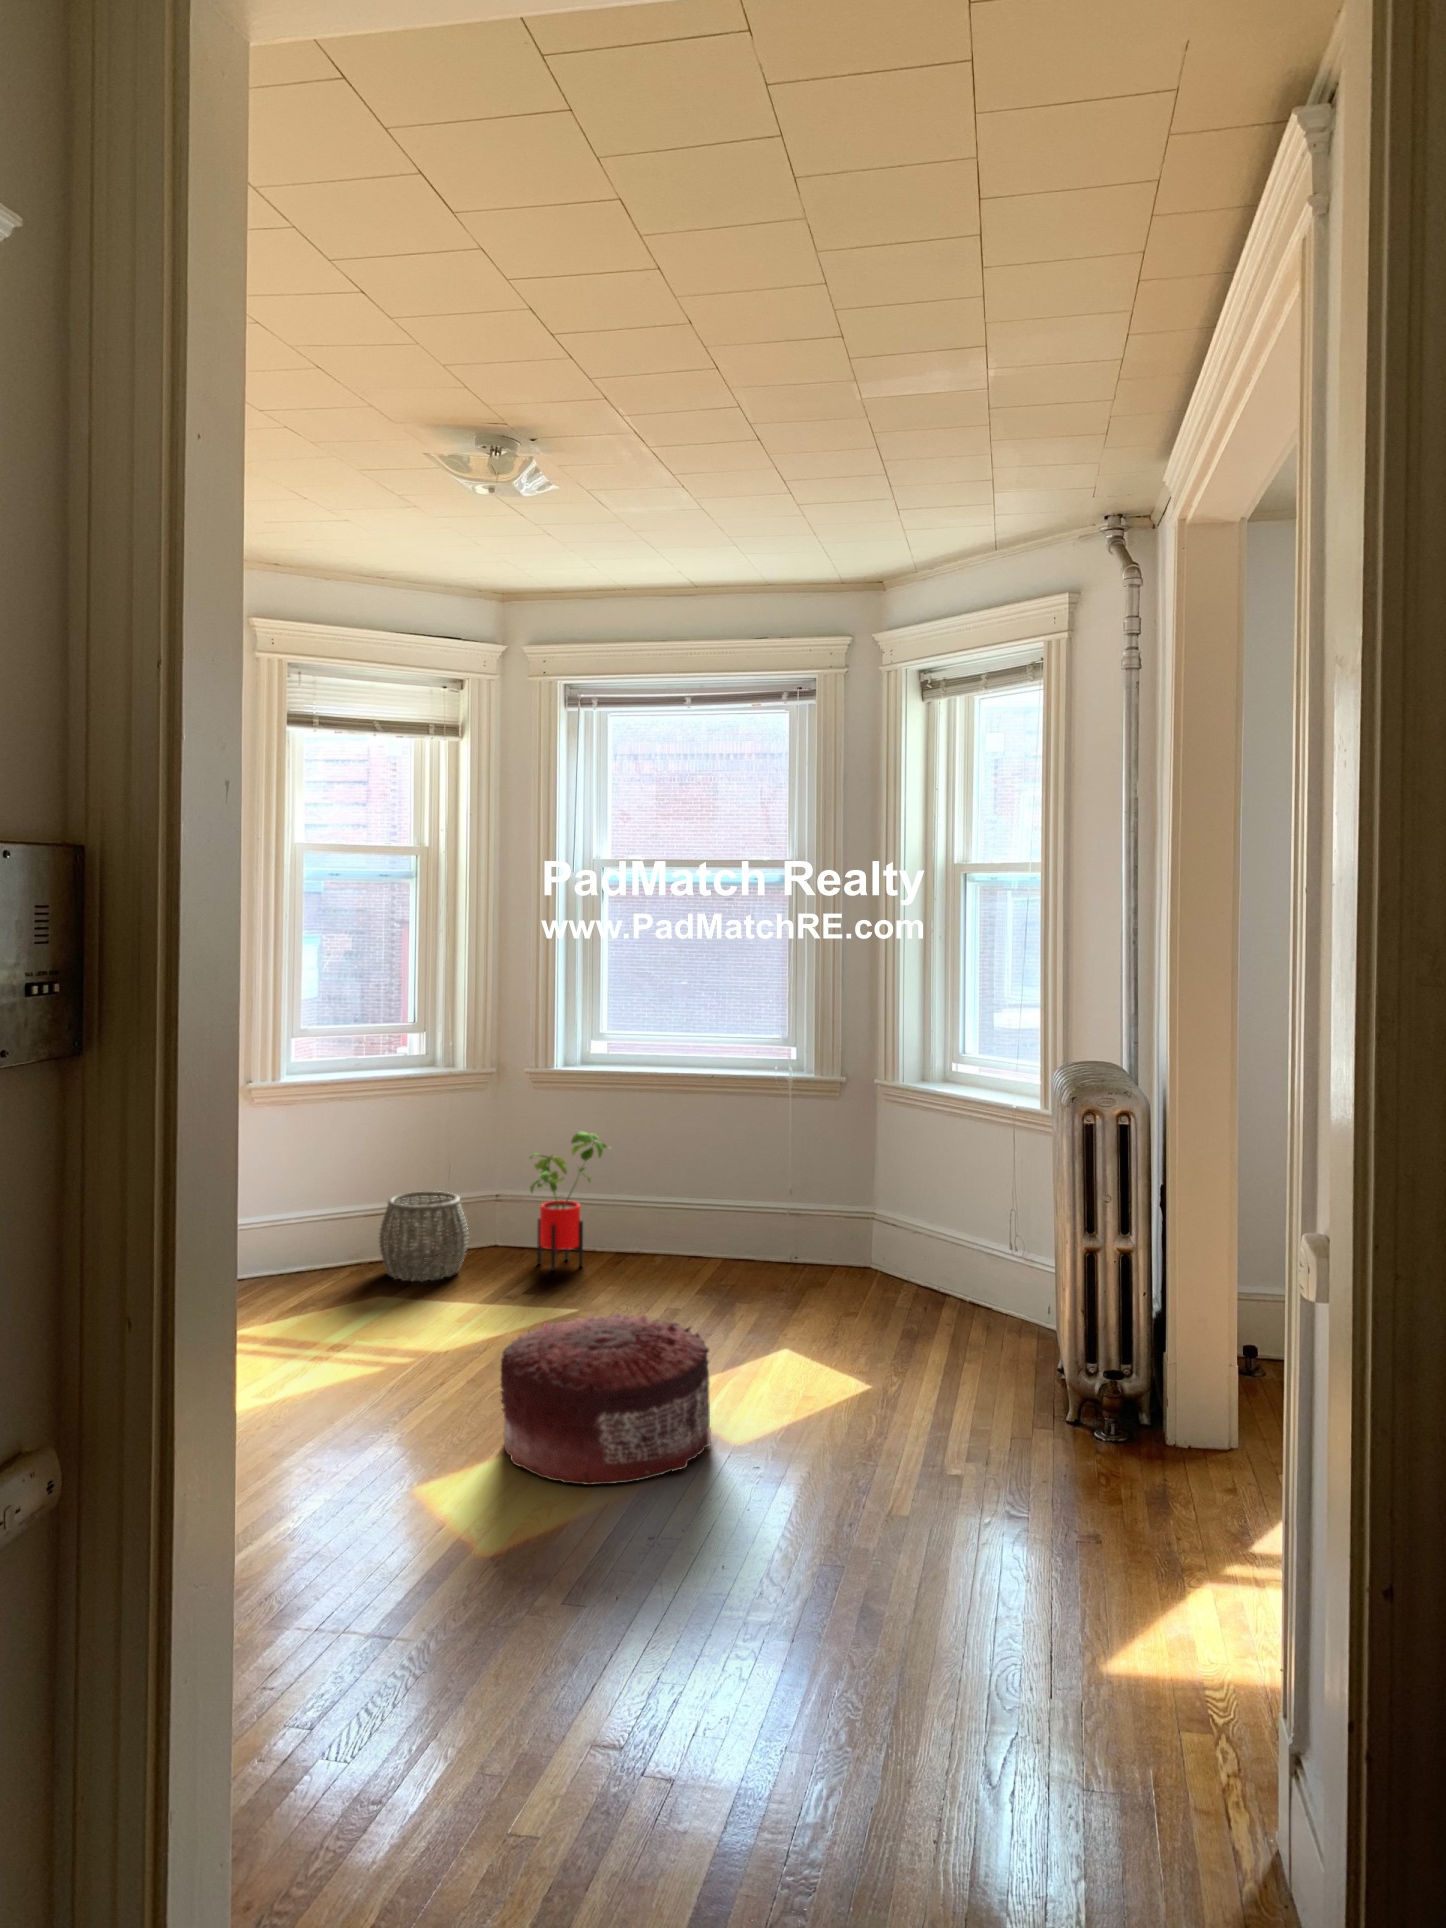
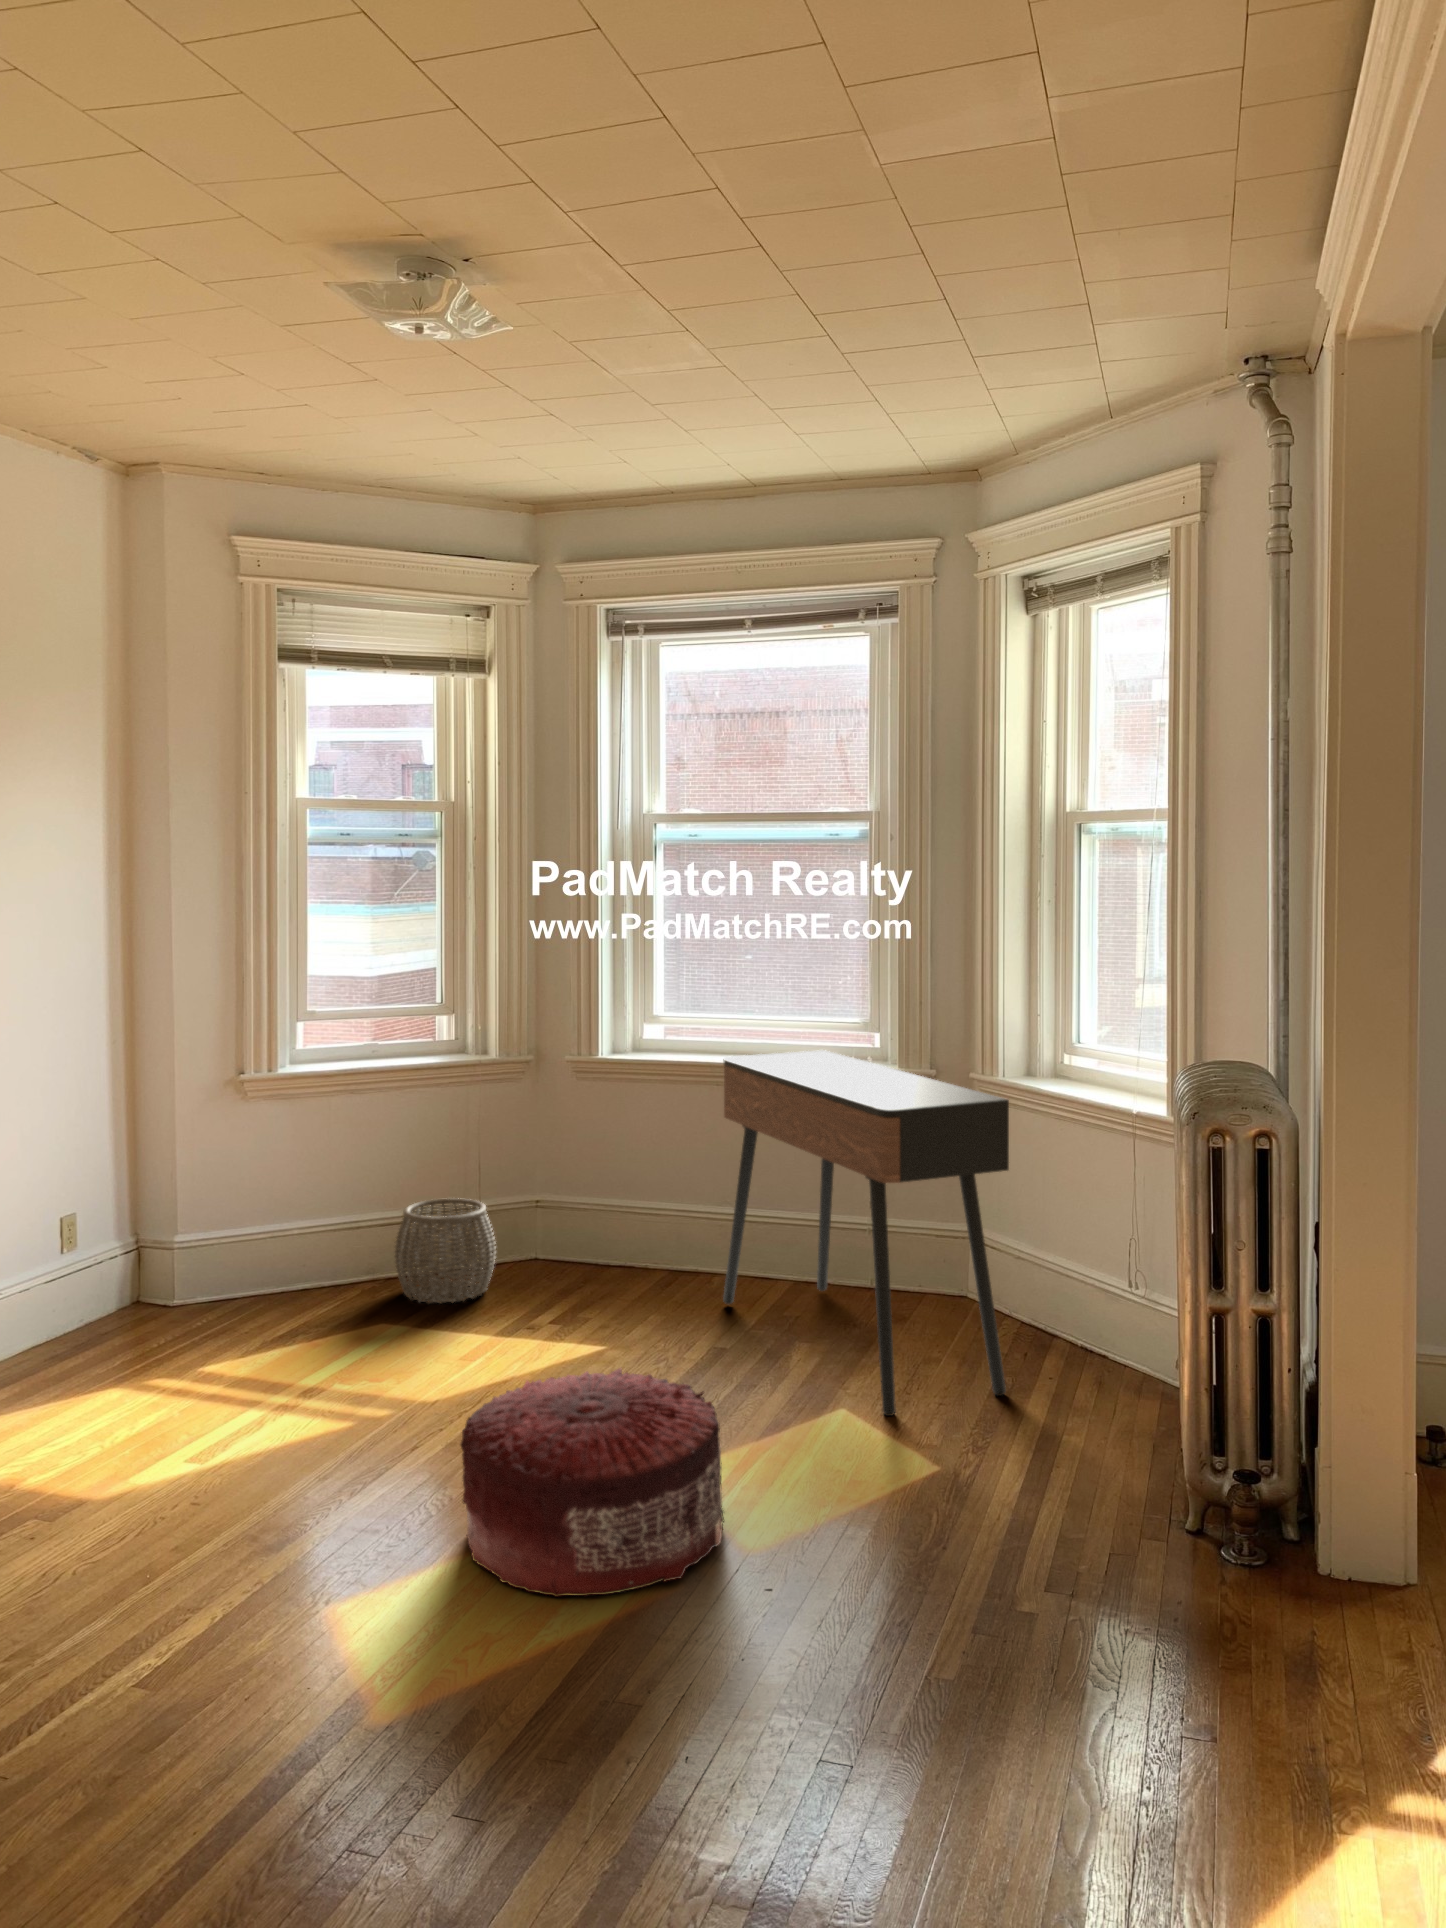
console table: none [667,1061,917,1354] -> present [723,1050,1009,1416]
house plant: present [530,1131,610,1271] -> none [565,1132,662,1294]

